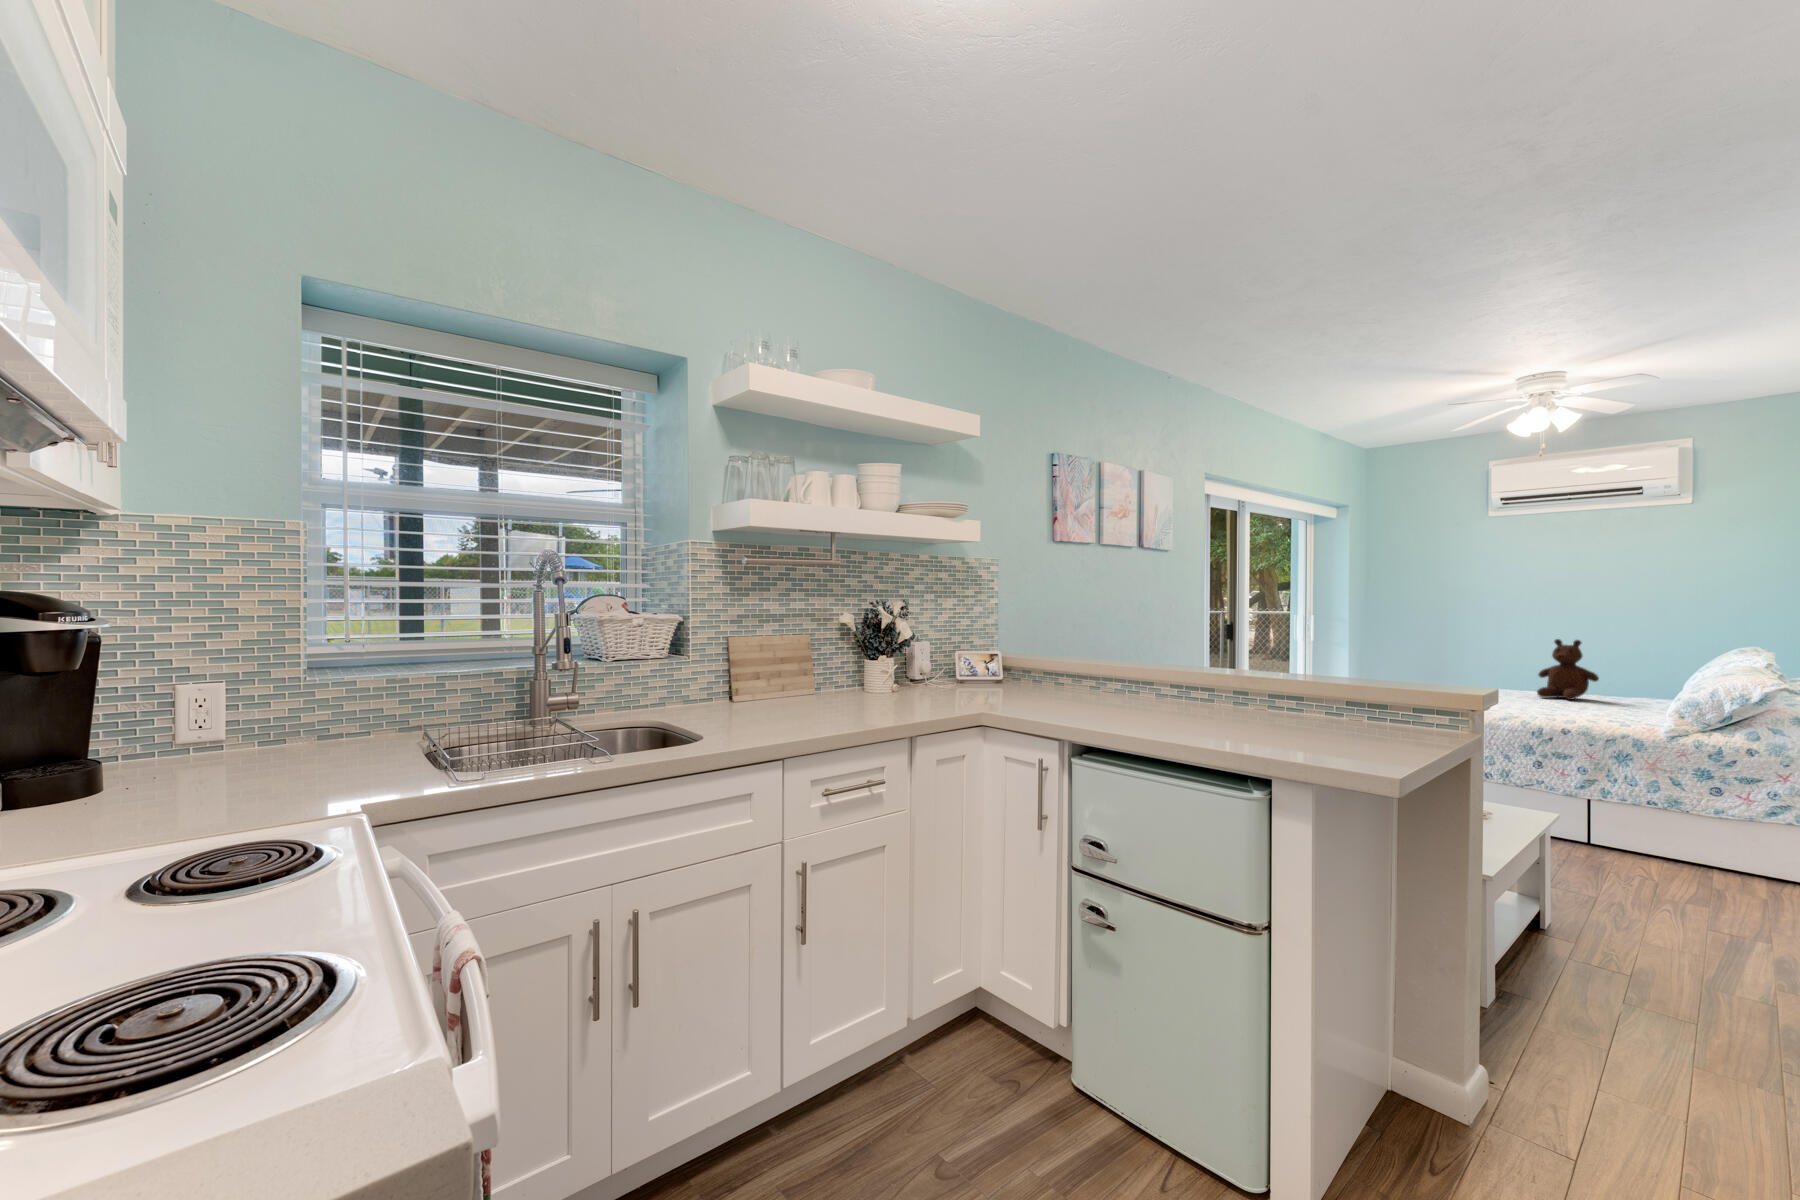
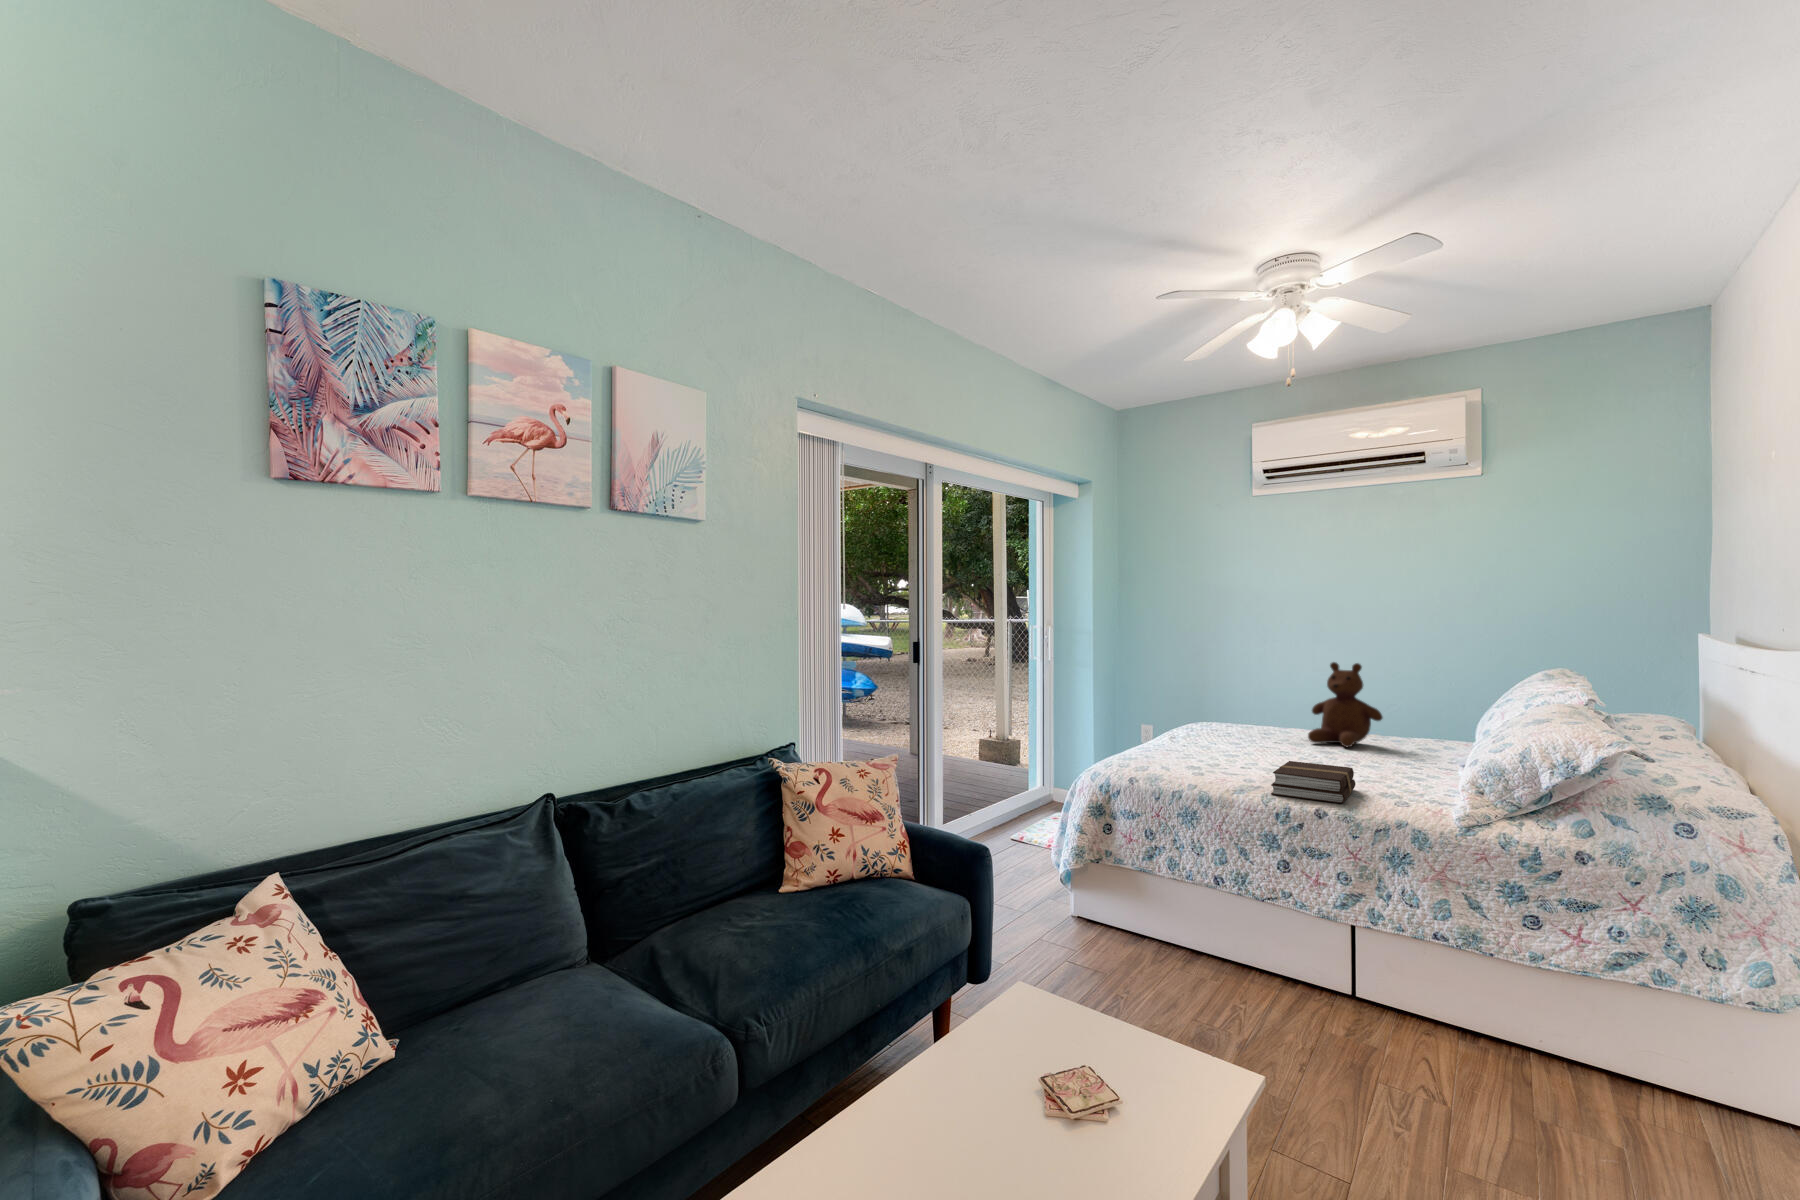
book: none [1529,702,1588,724] -> present [1271,761,1355,803]

